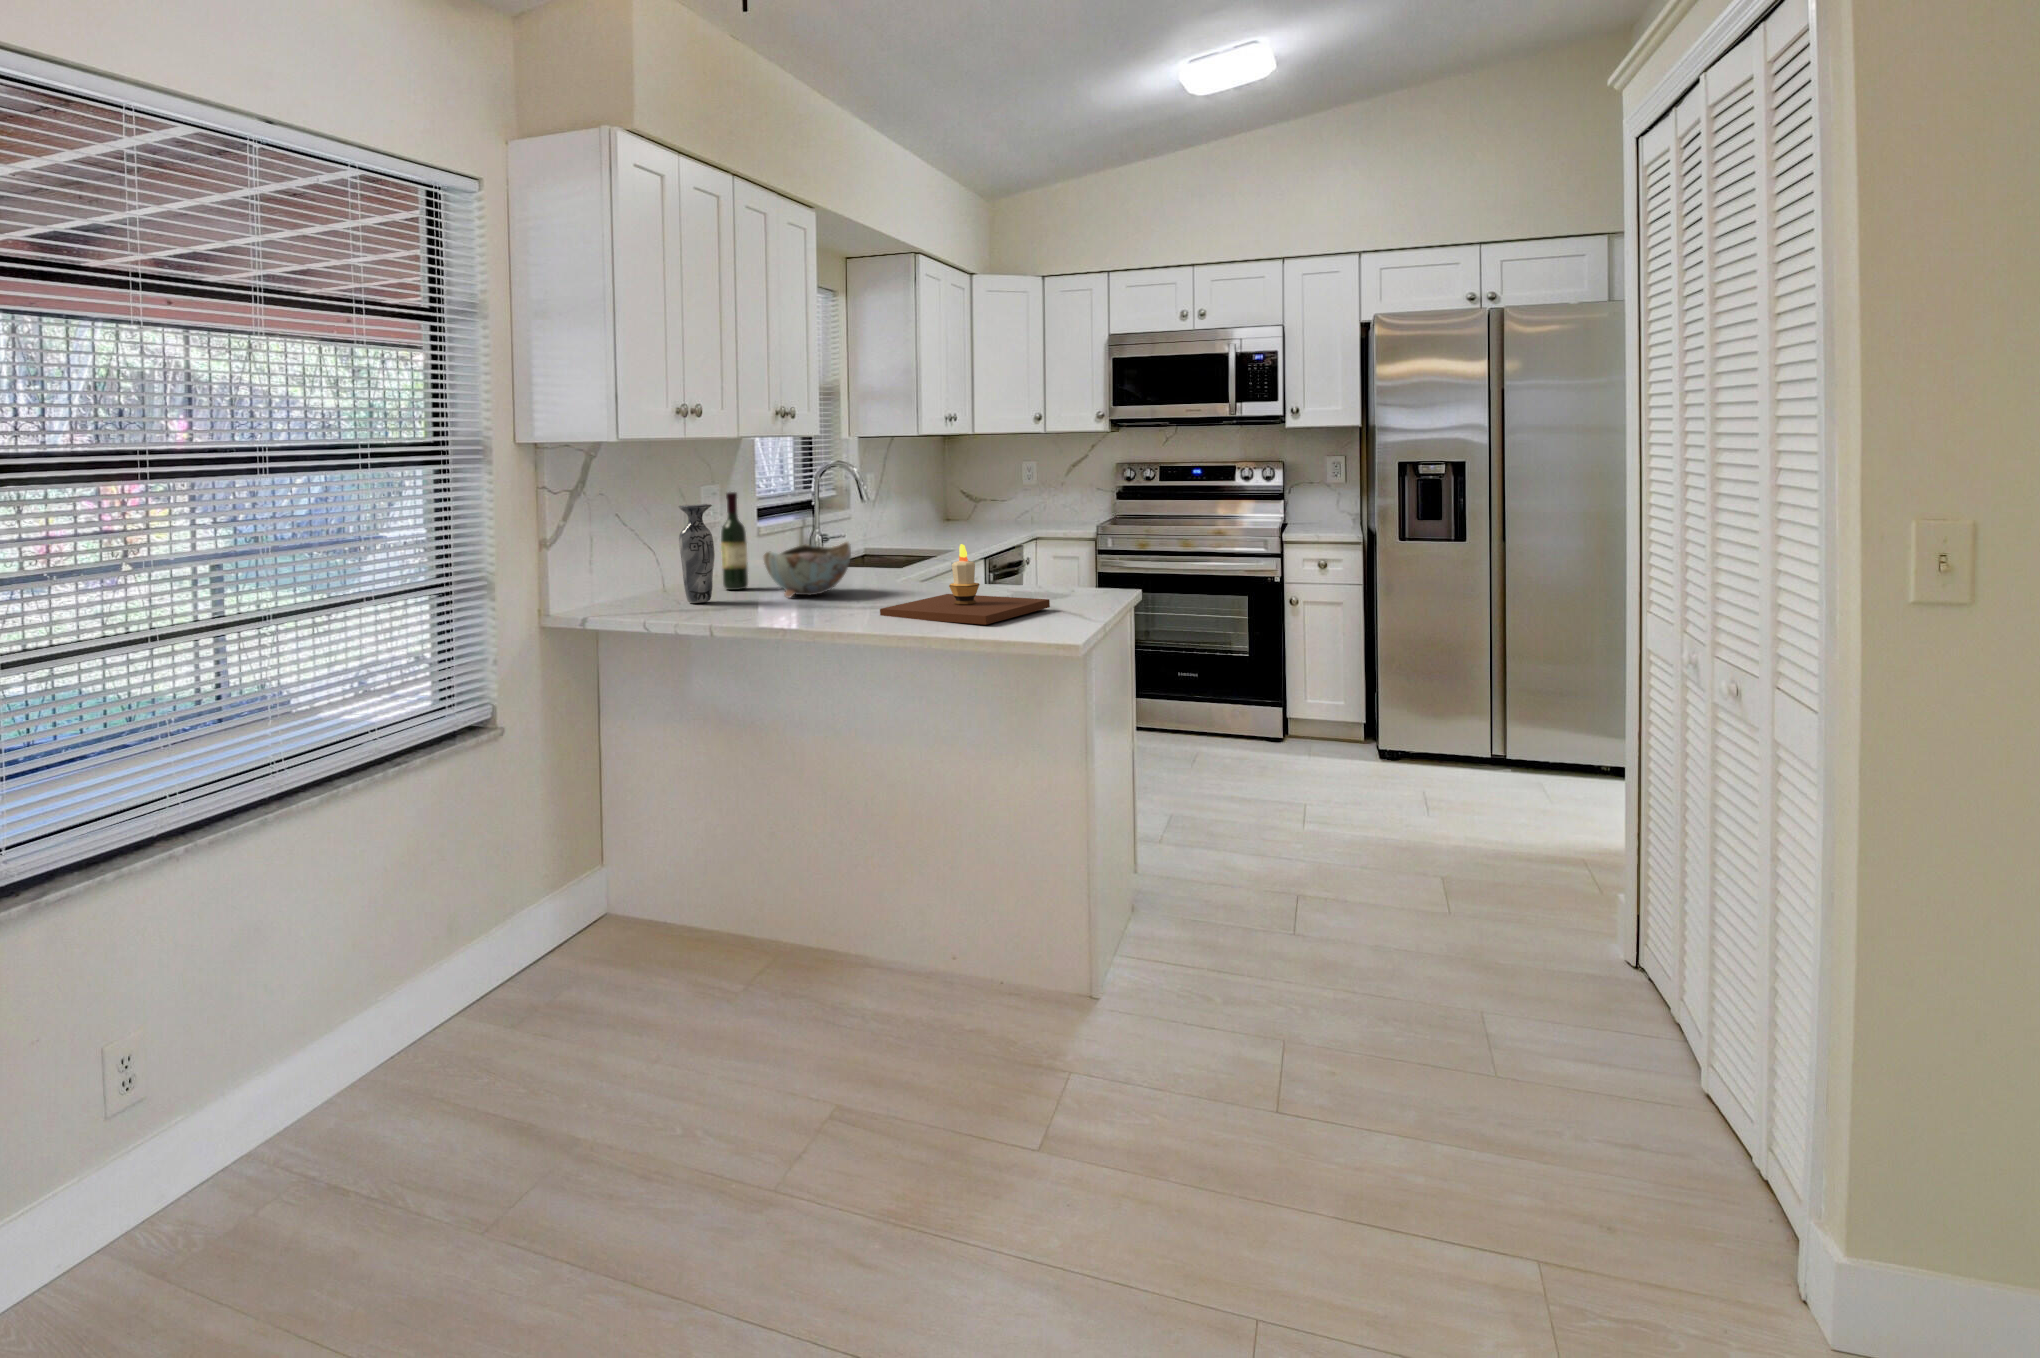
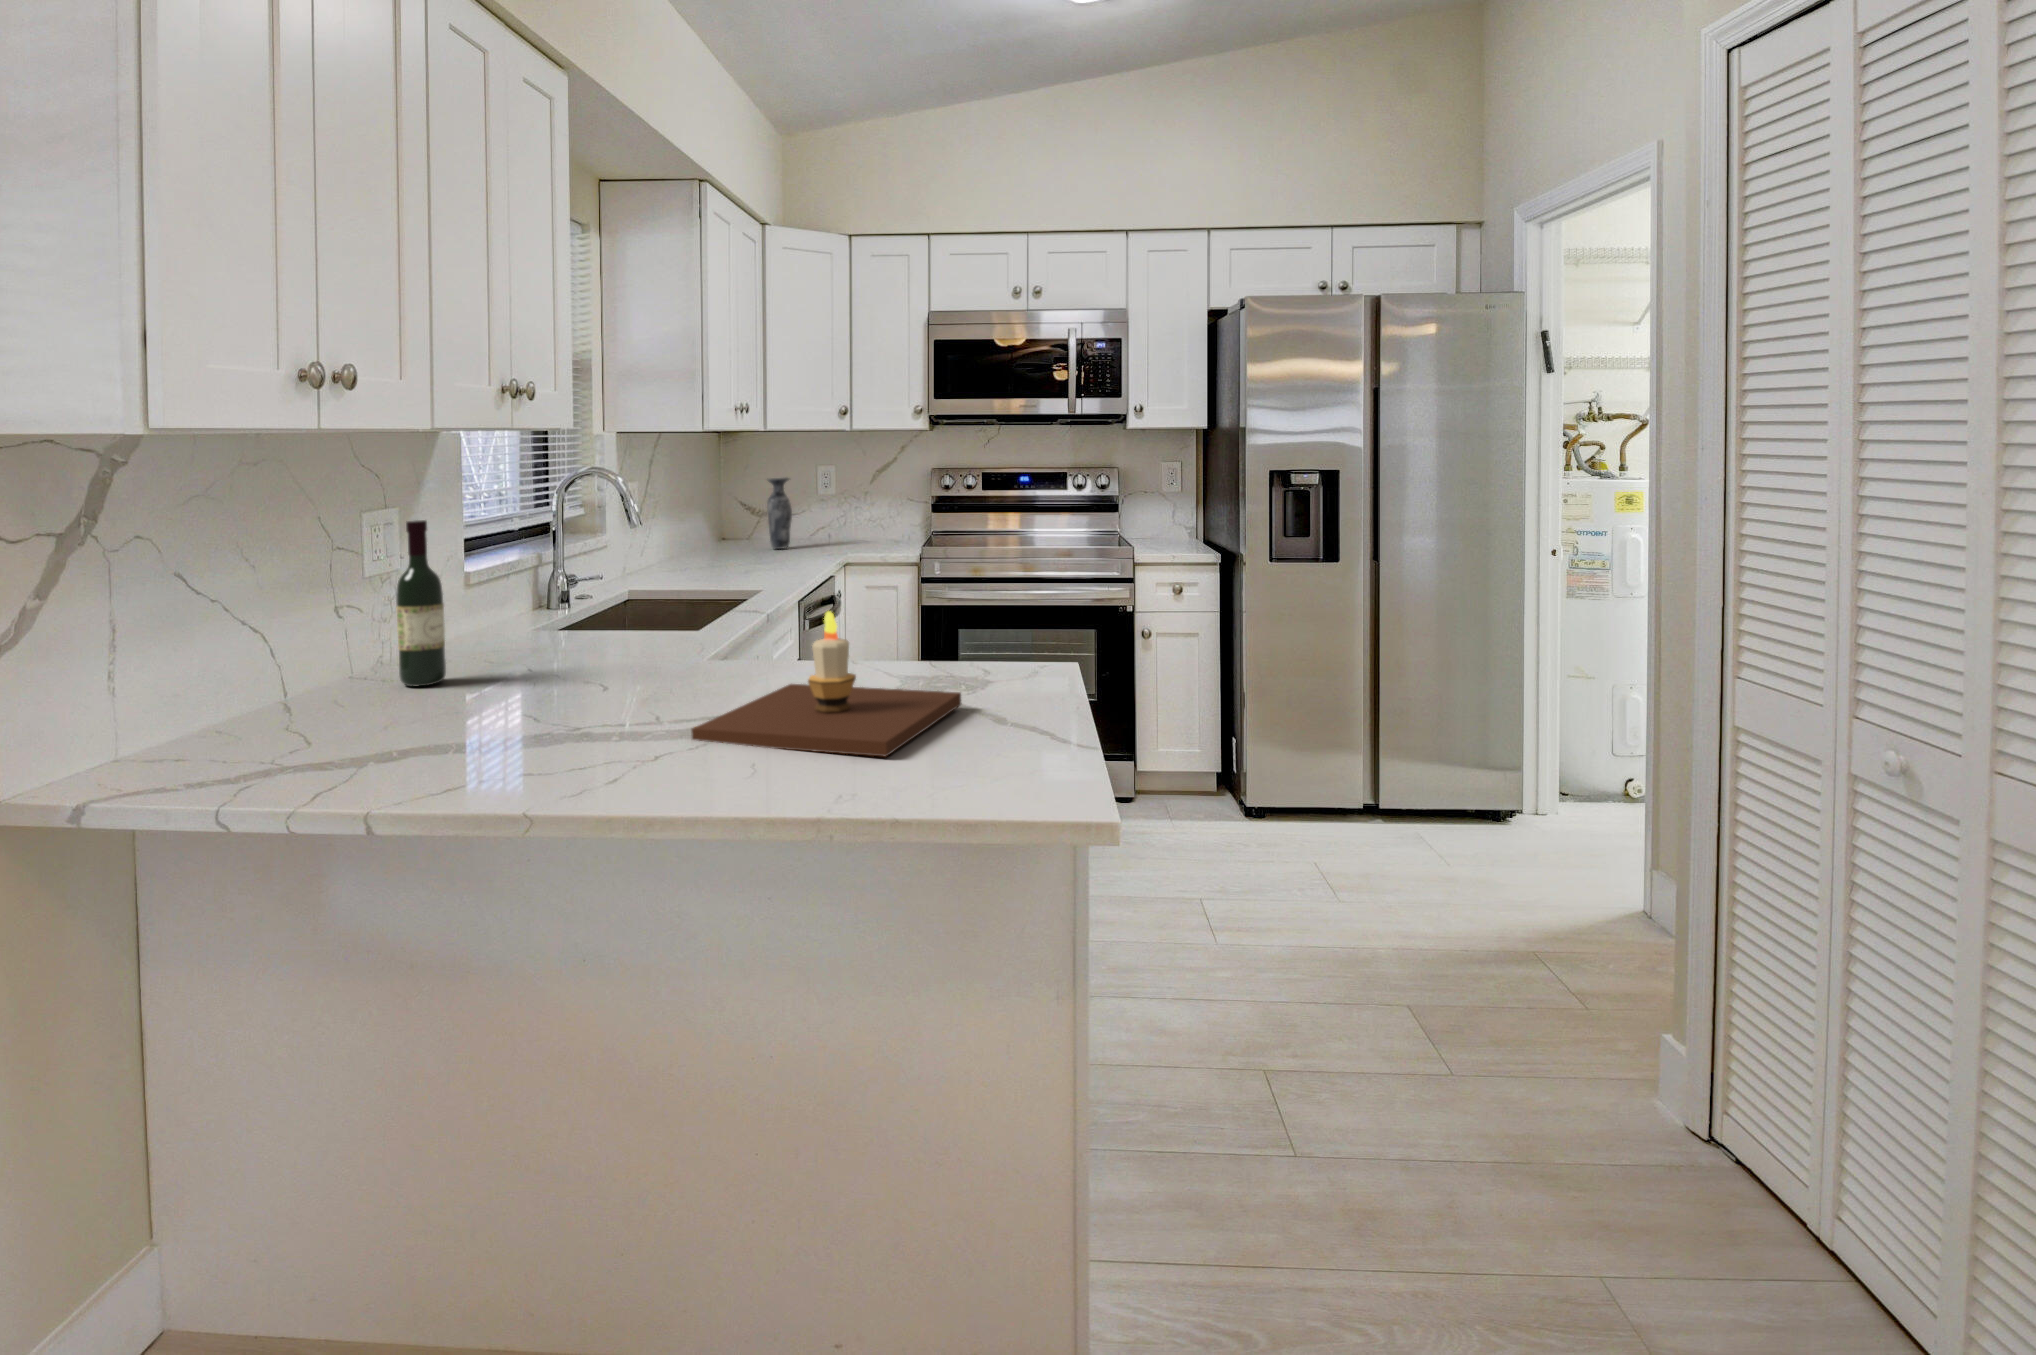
vase: present [679,504,715,603] -> present [767,478,792,549]
bowl: present [764,541,851,597] -> none [474,600,628,702]

